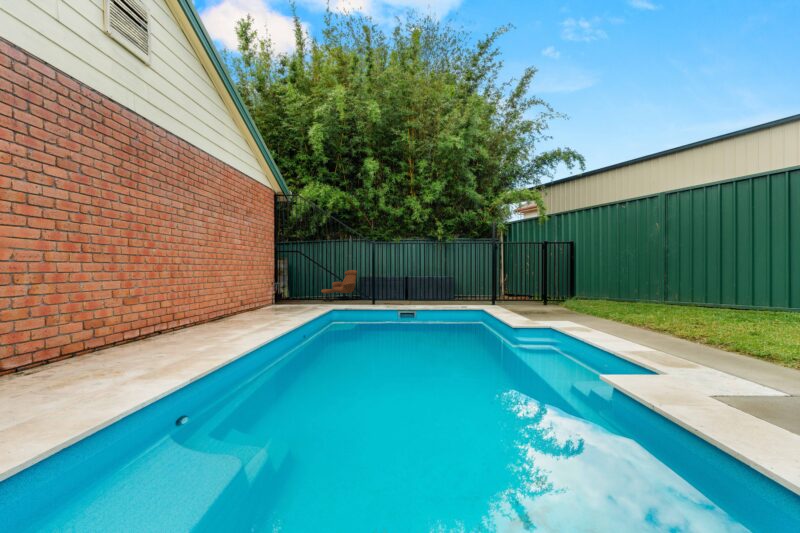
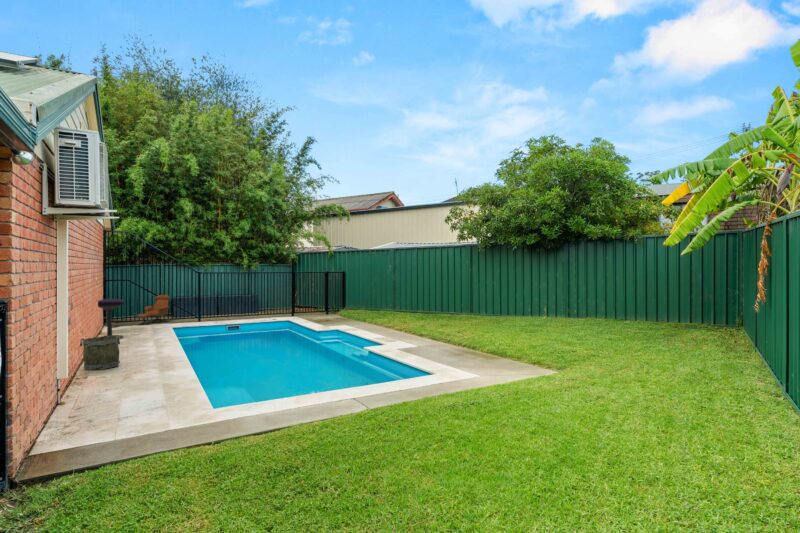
stool: none [244,266,276,315] -> present [98,299,124,338]
bucket: none [59,308,130,368] -> present [80,336,120,370]

